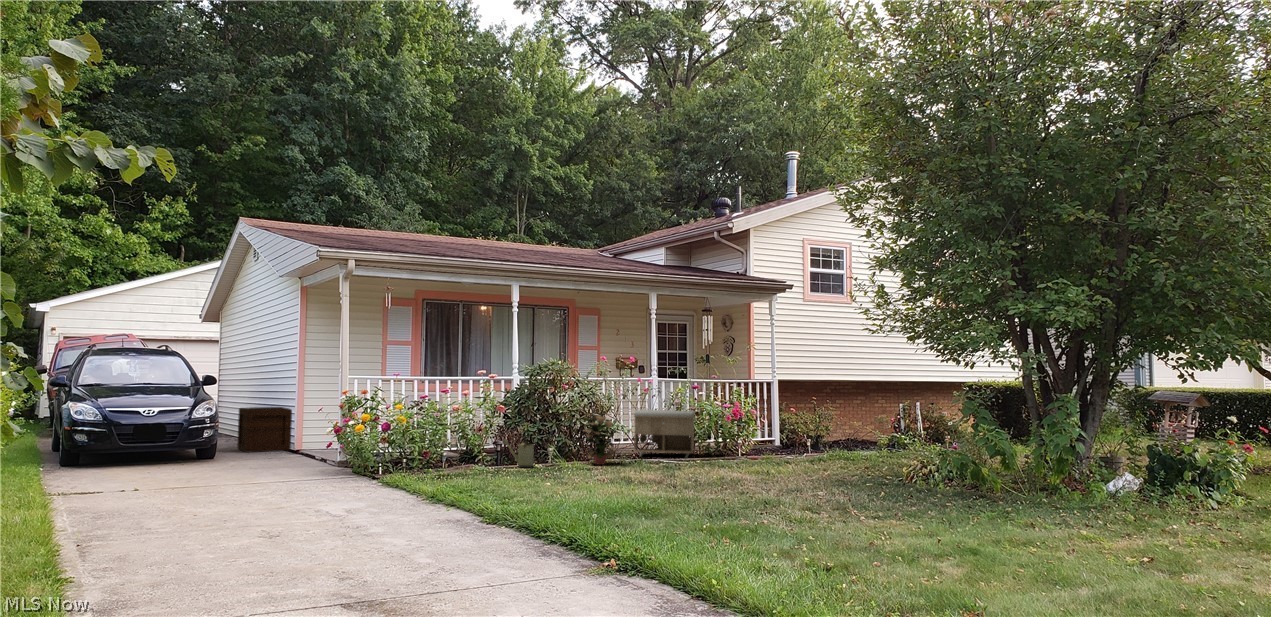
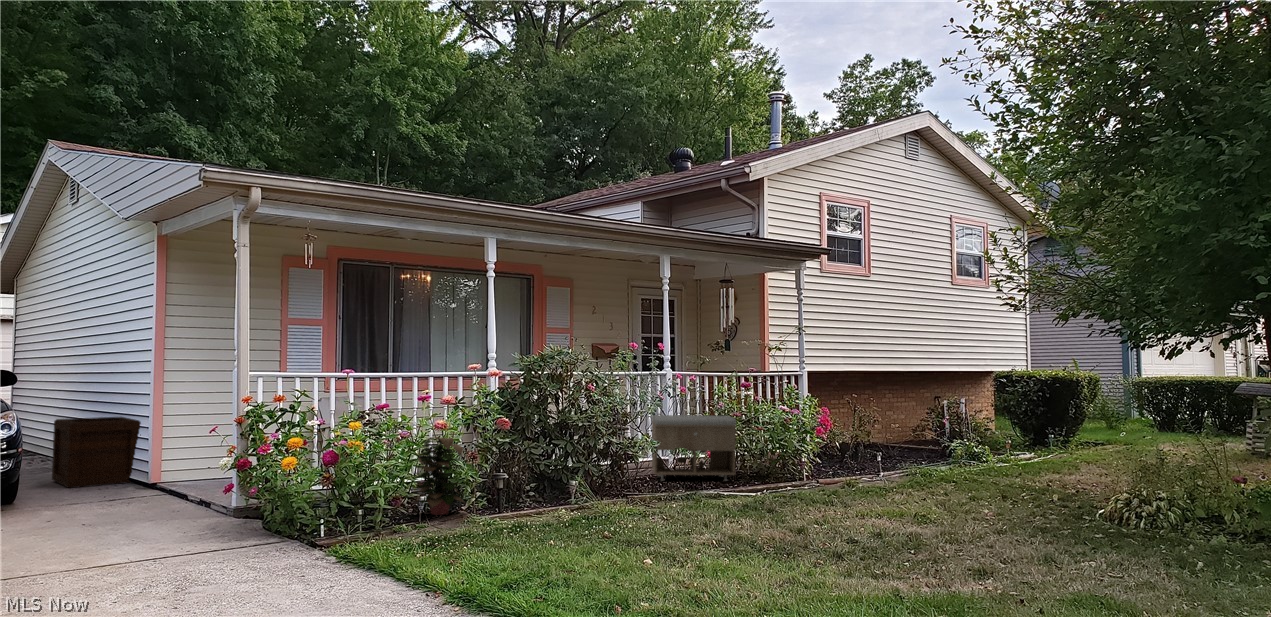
decorative plant: present [584,416,614,464] -> present [415,436,464,515]
watering can: present [502,439,534,468] -> none [487,459,541,508]

